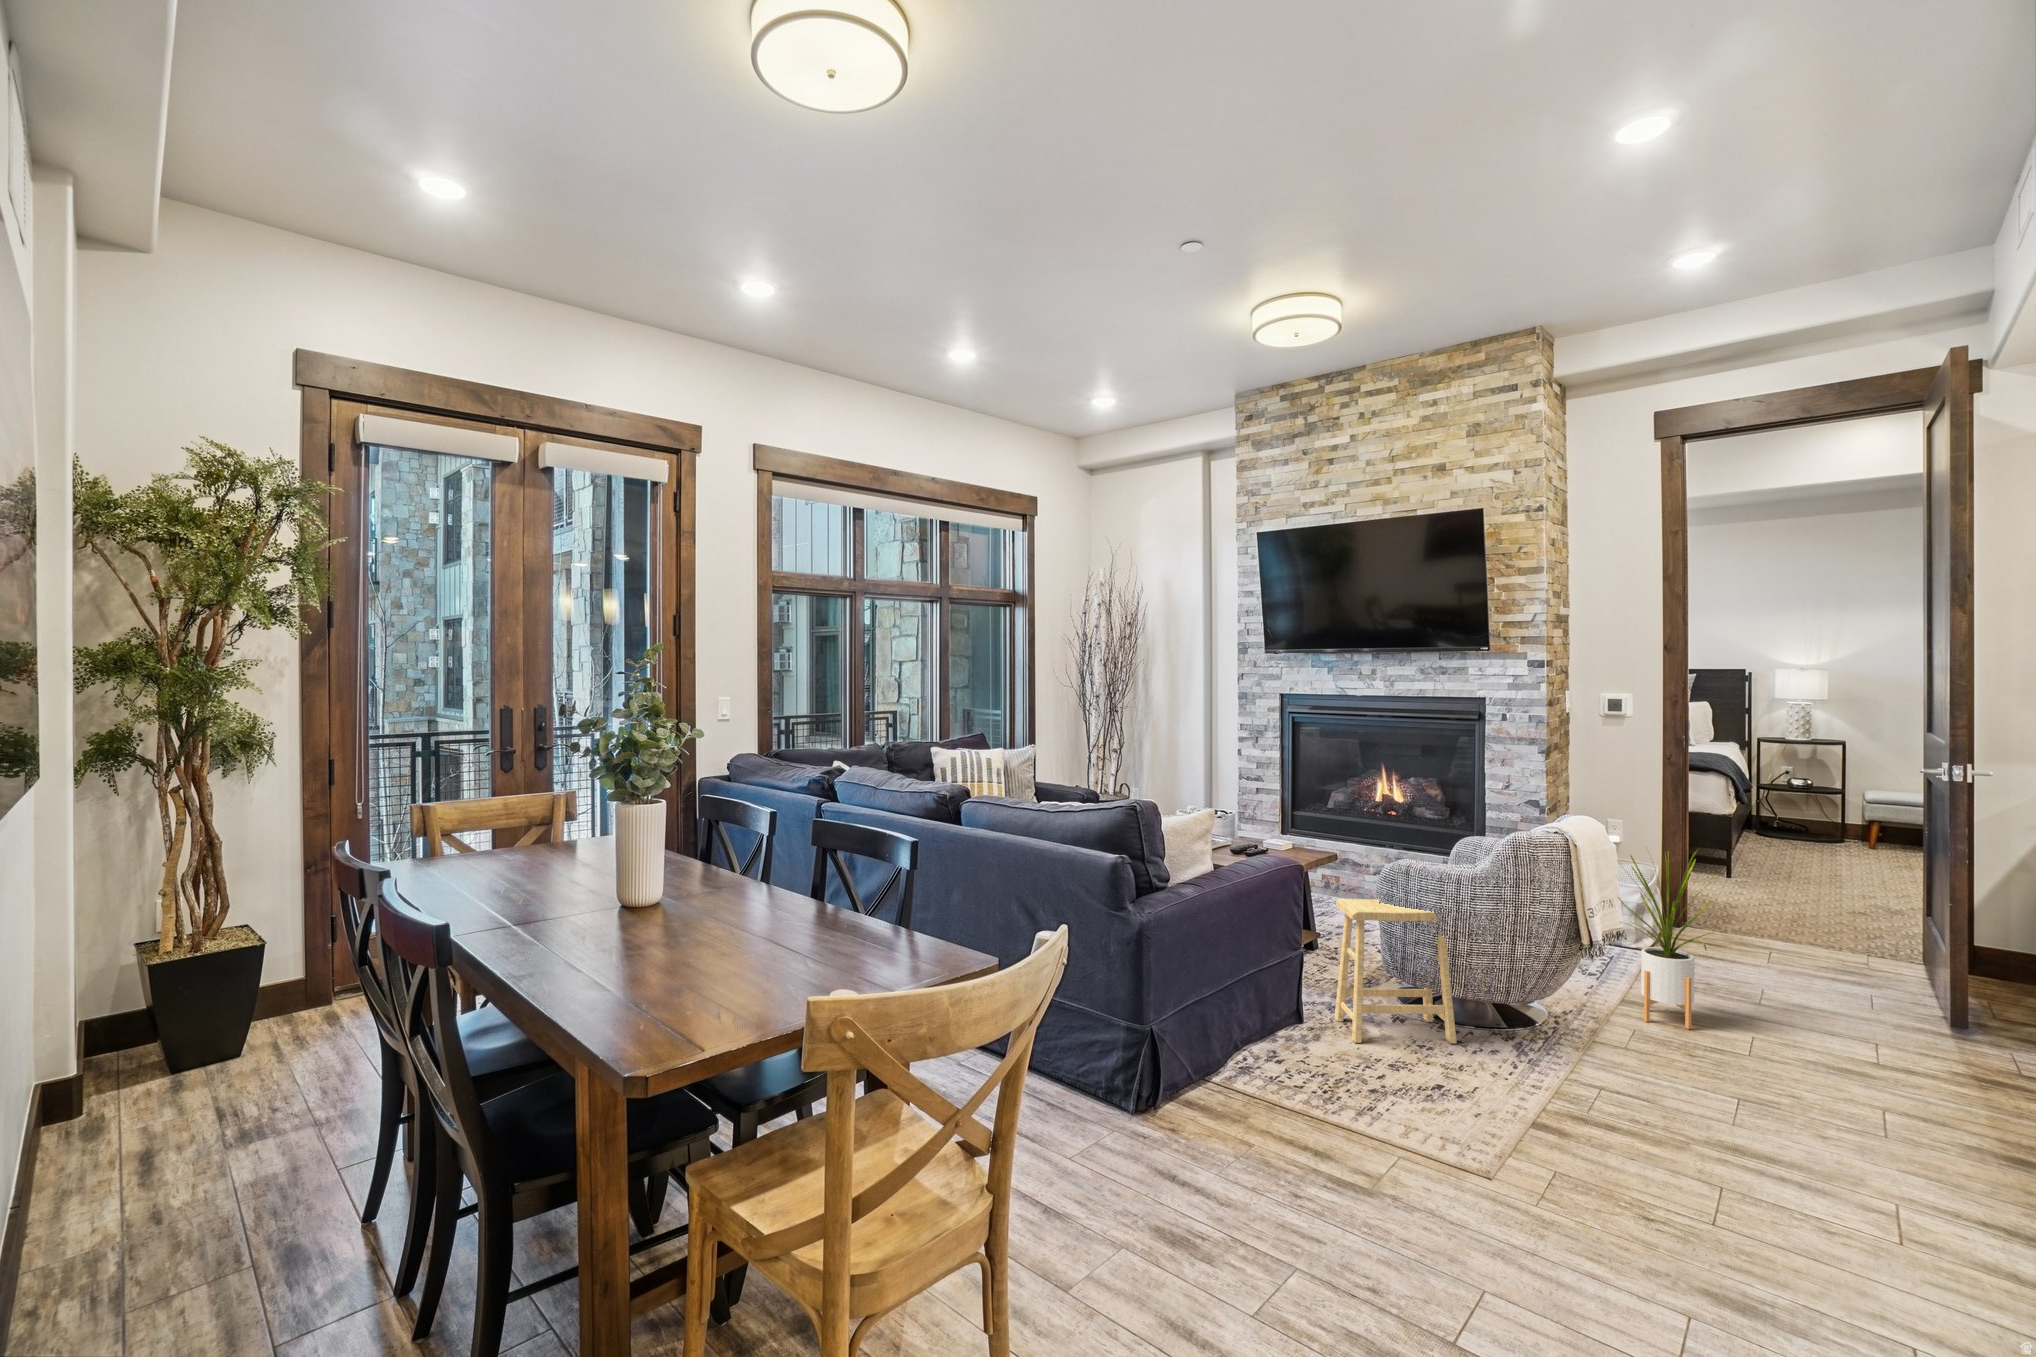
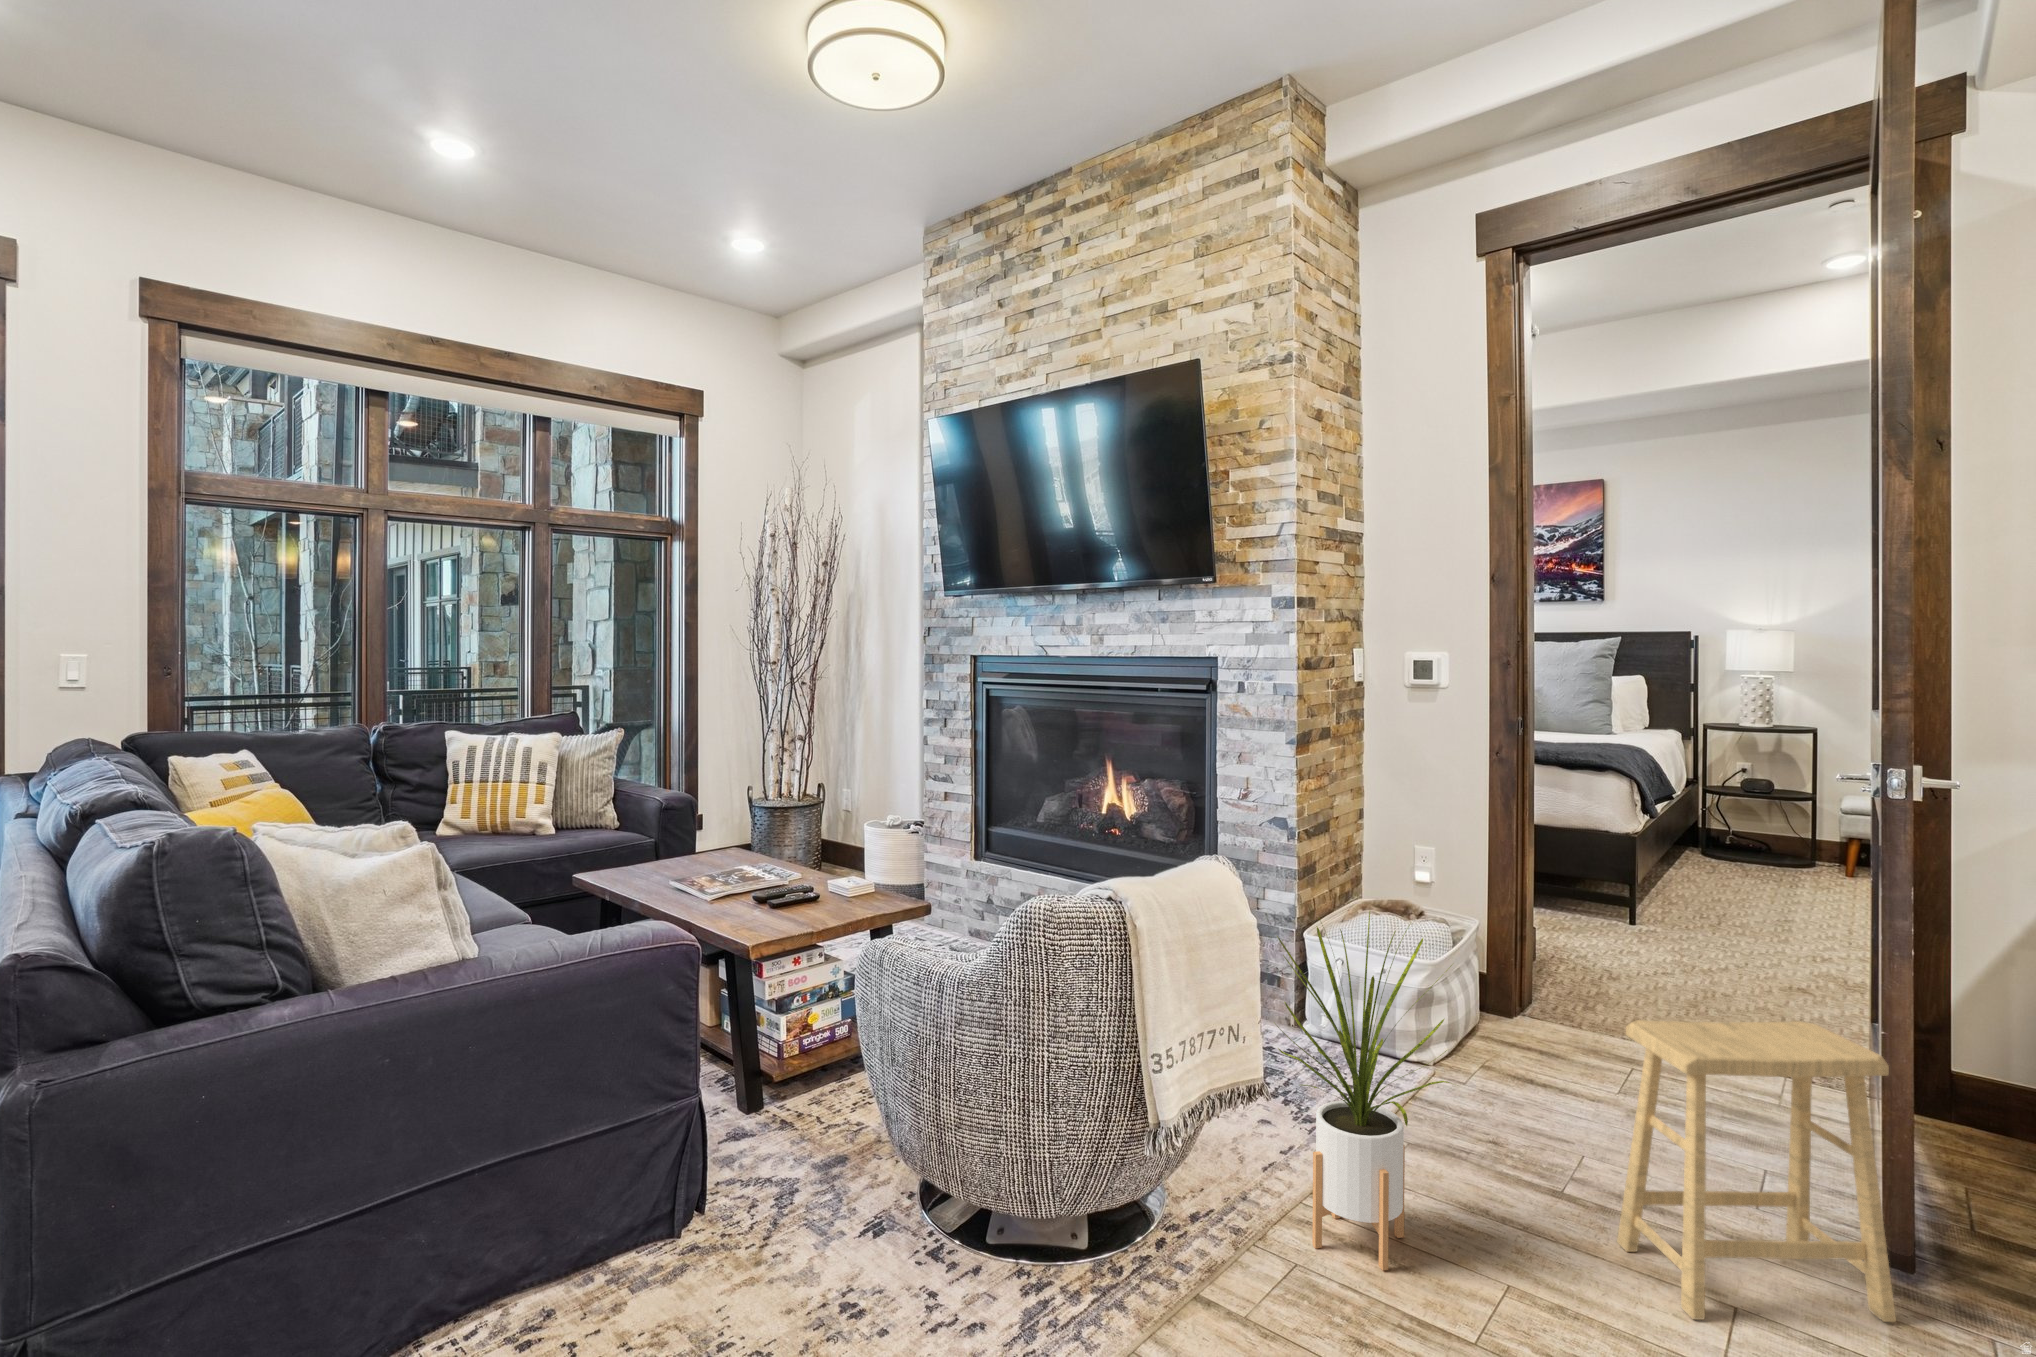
footstool: present [1334,899,1457,1044] -> present [1617,1020,1896,1322]

